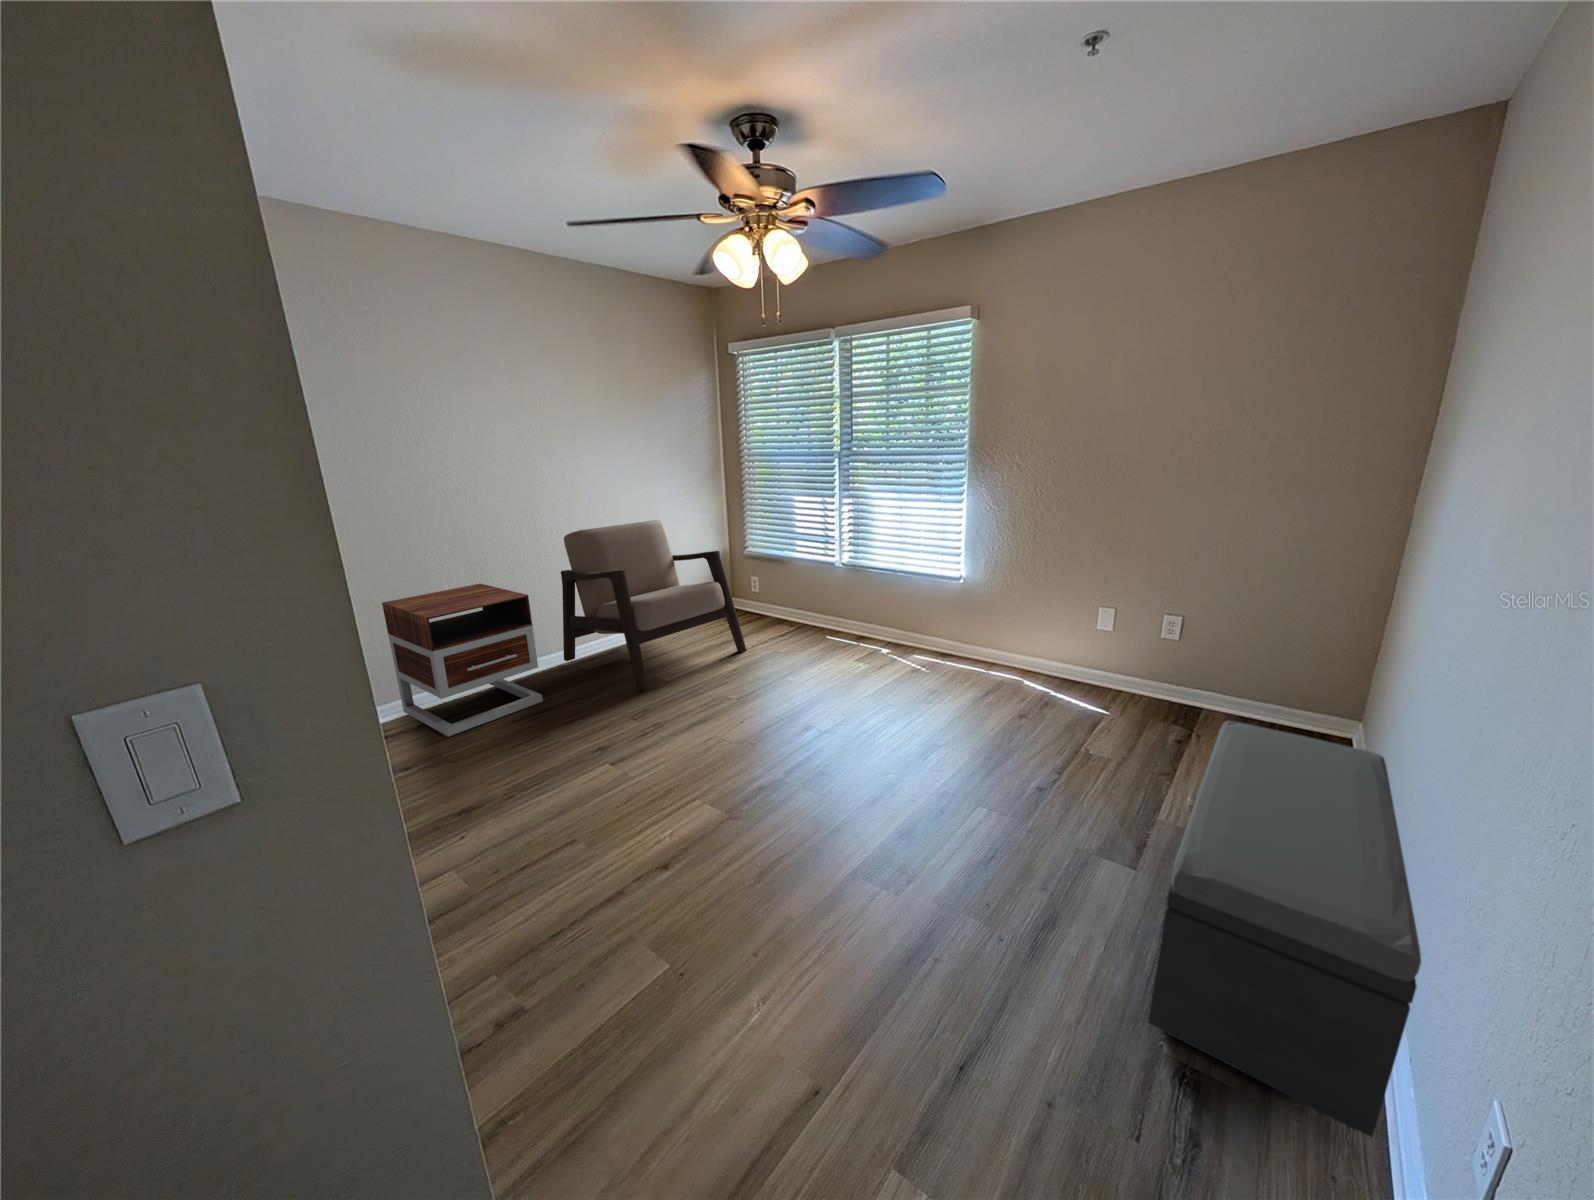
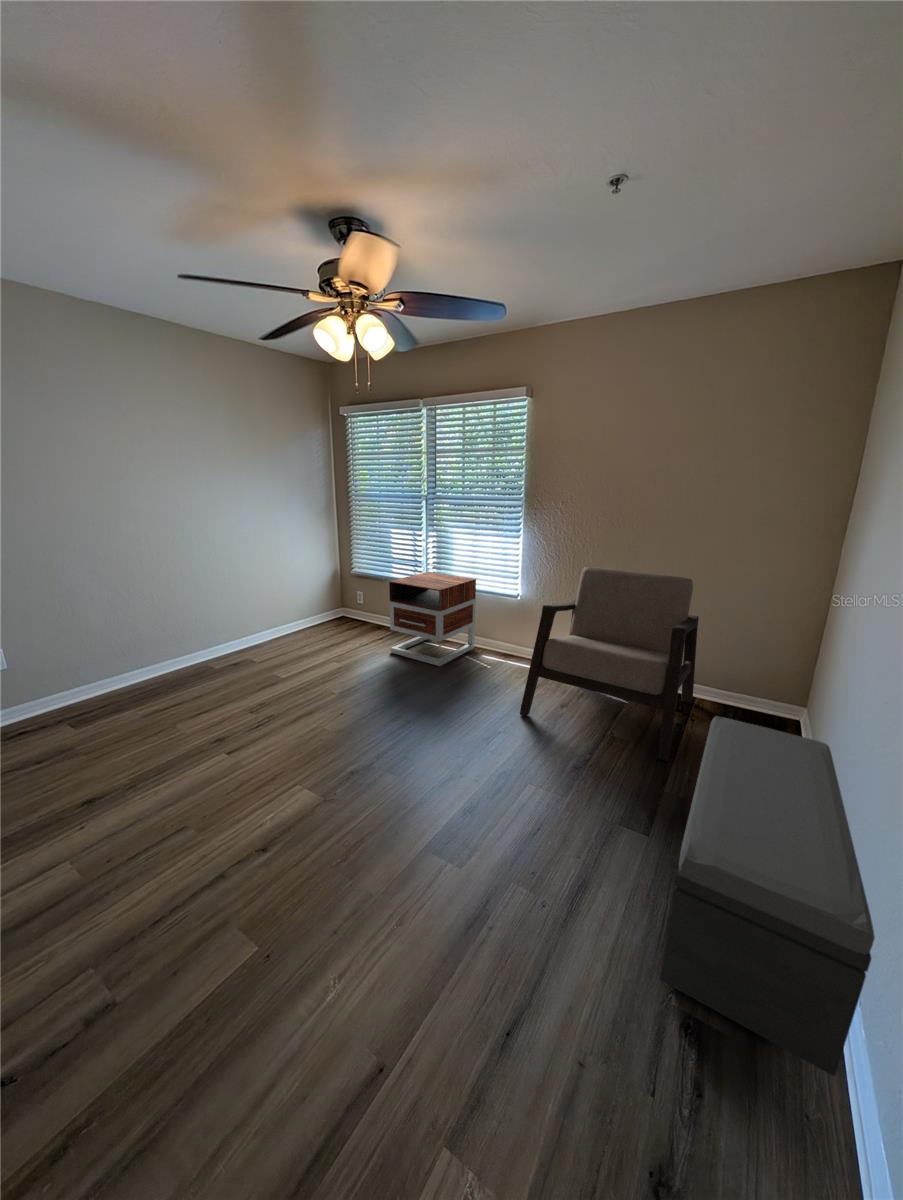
armchair: present [561,520,746,690] -> present [520,567,699,761]
nightstand: present [382,584,543,737] -> present [389,572,476,666]

